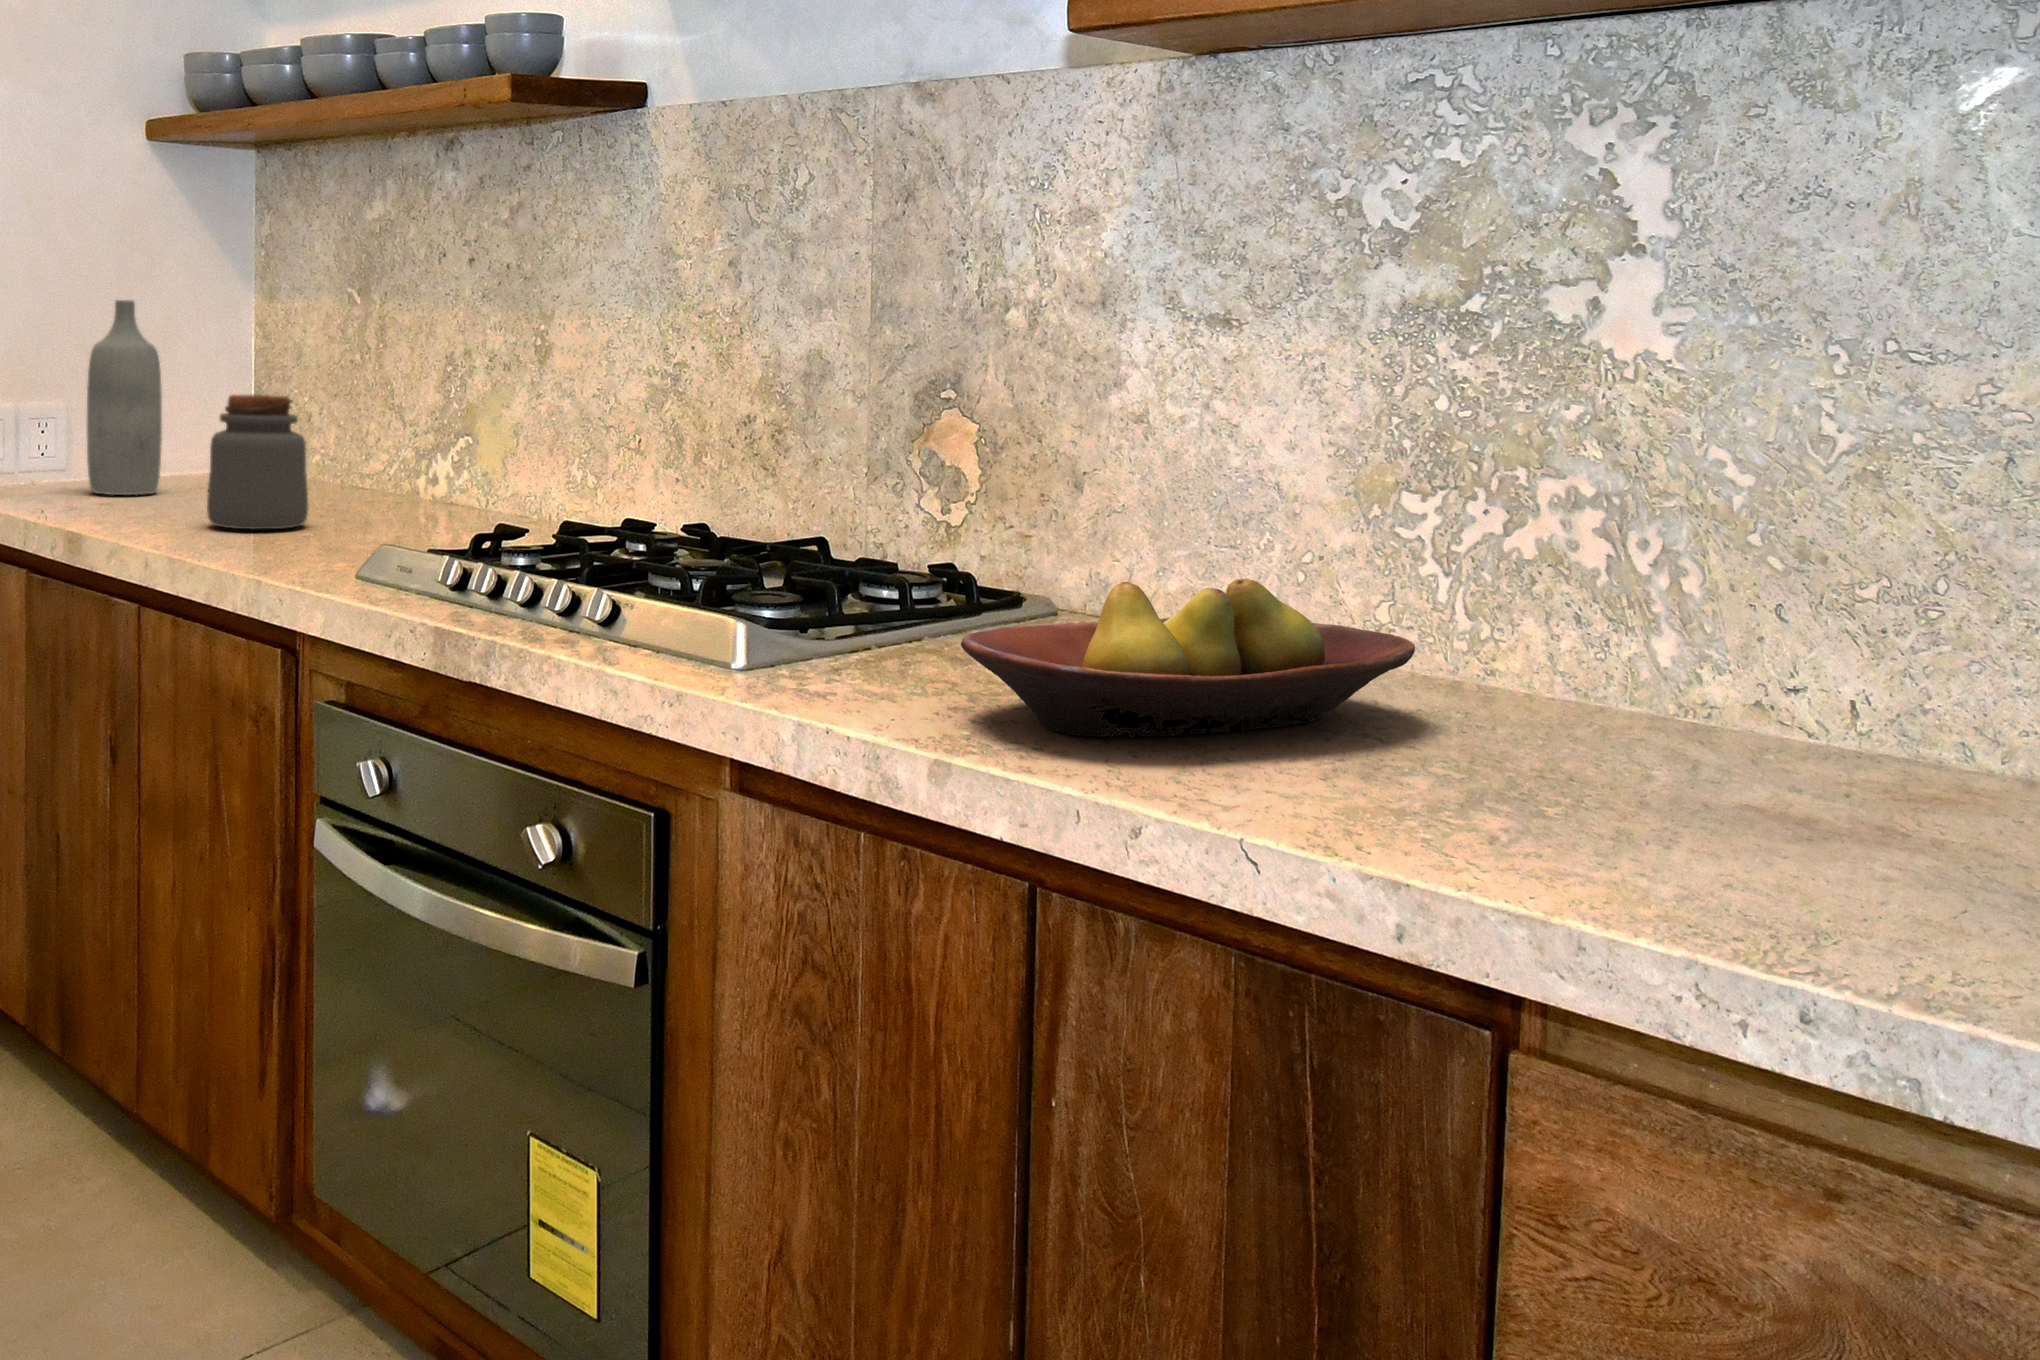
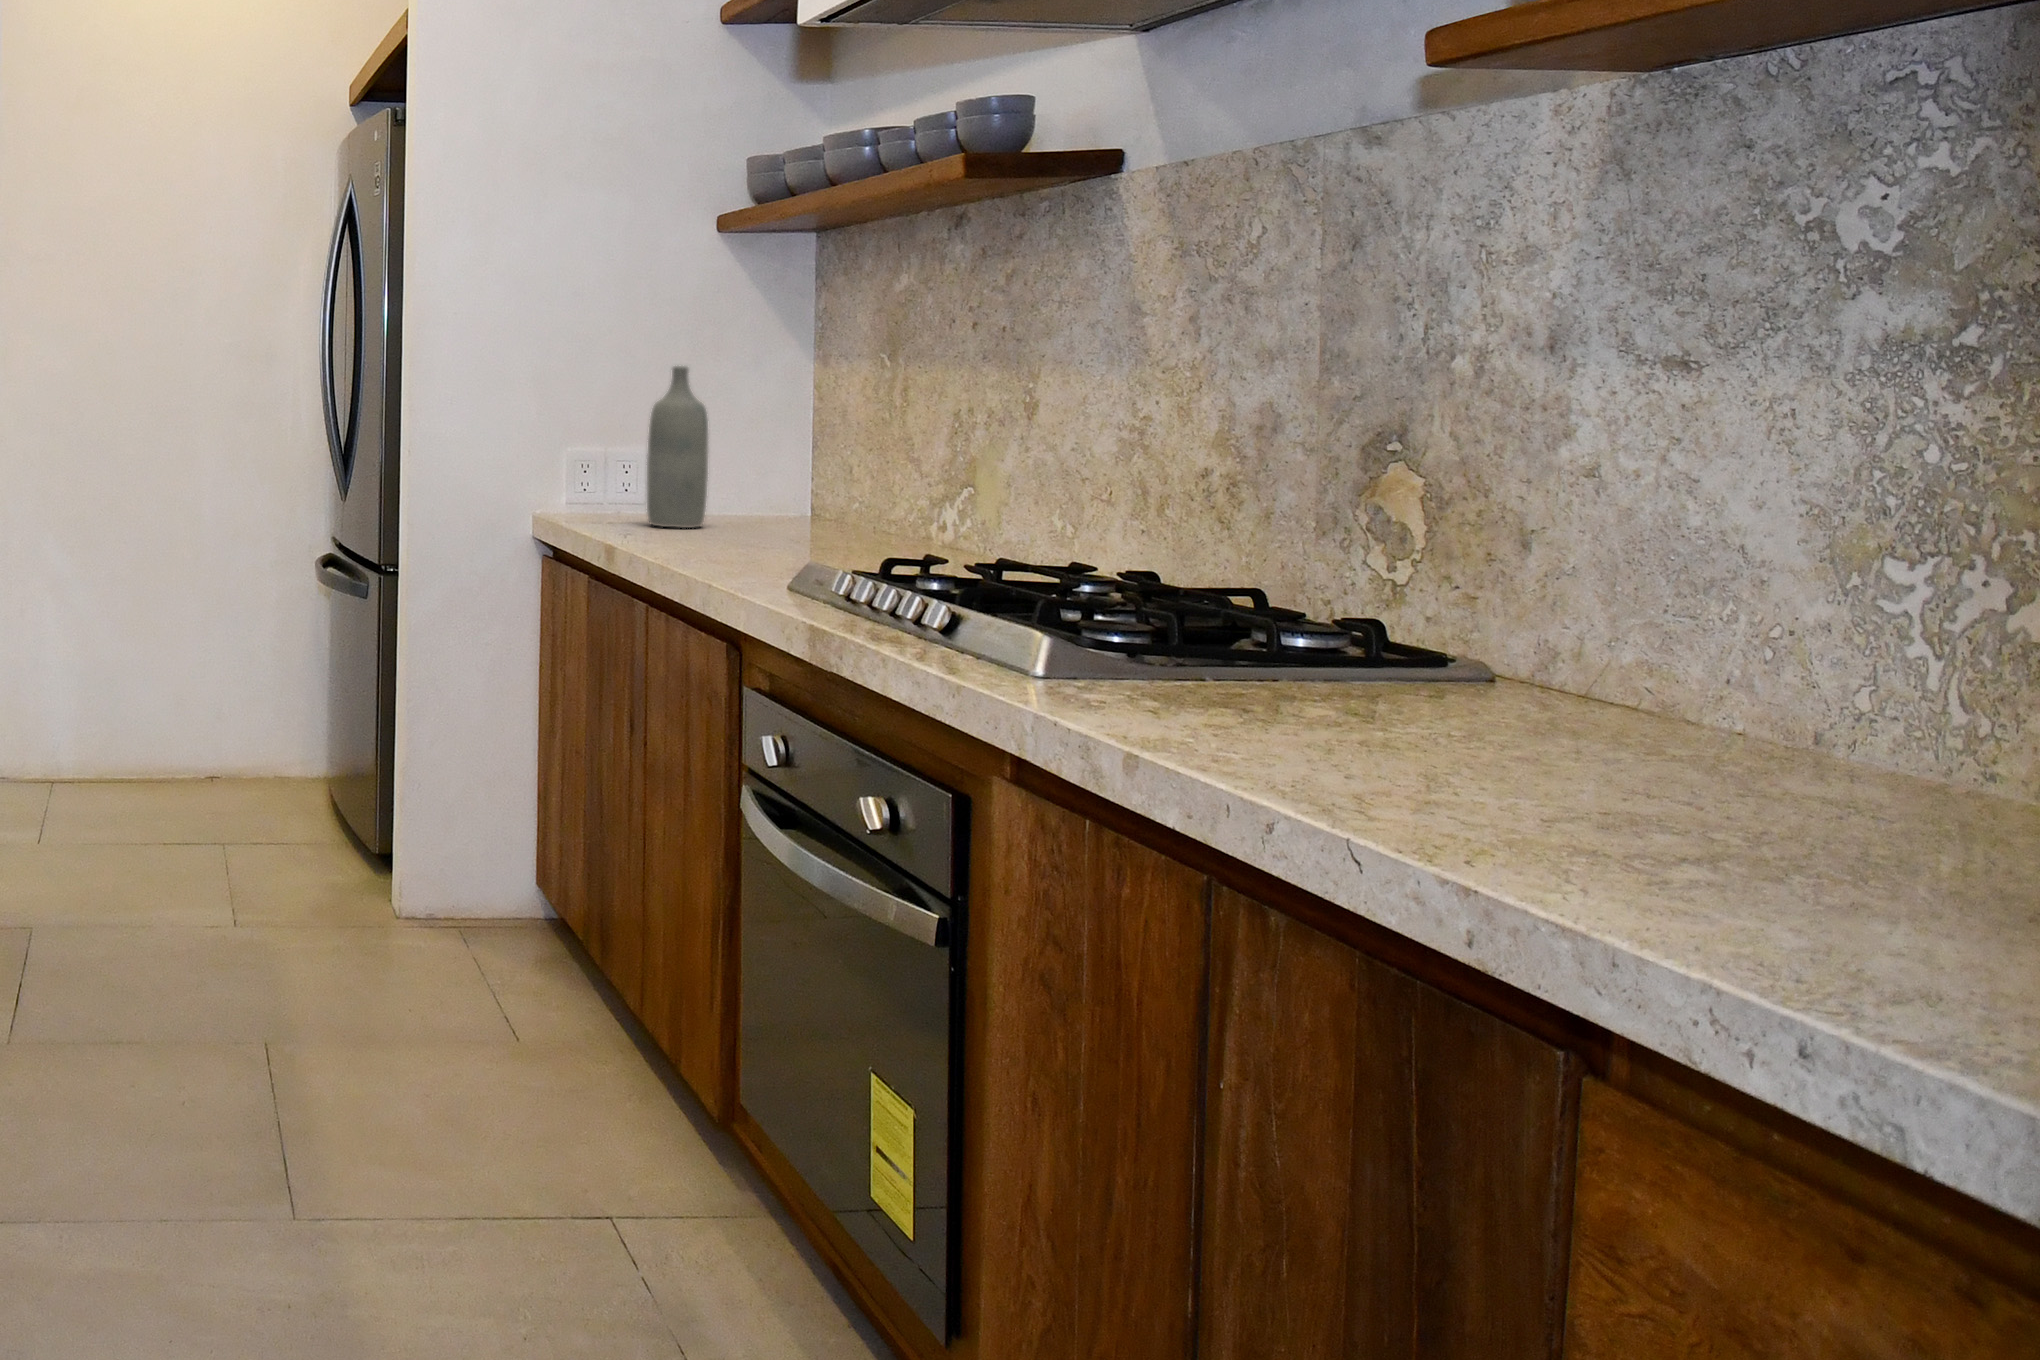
jar: present [207,394,308,529] -> none [714,443,801,557]
fruit bowl: present [961,579,1415,737] -> none [1199,618,1792,781]

